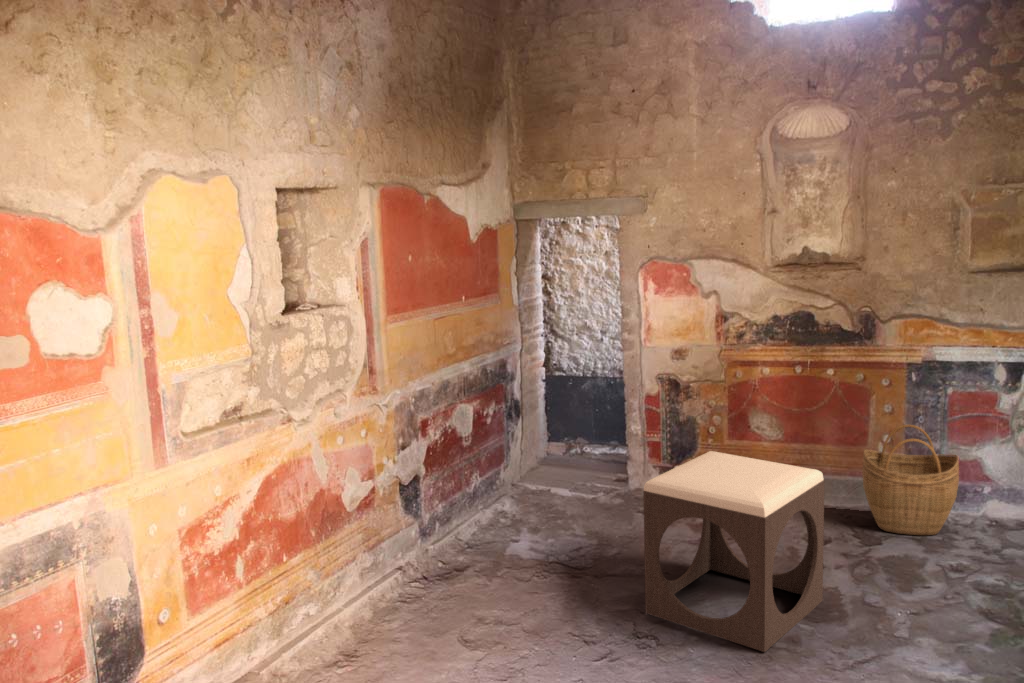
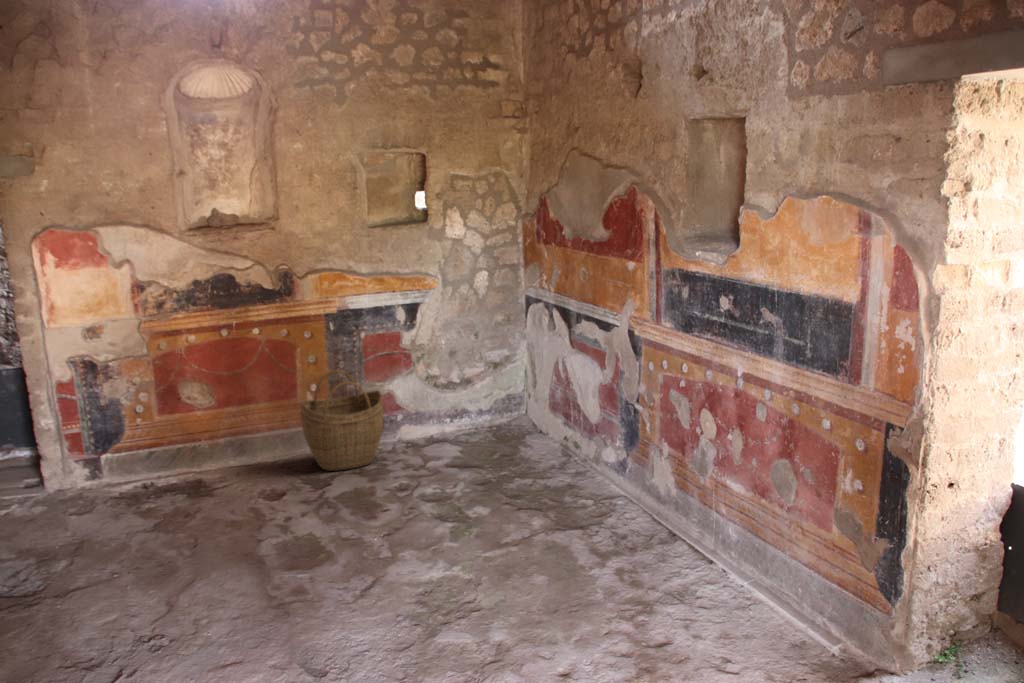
footstool: present [643,451,825,652] -> none [102,425,301,624]

